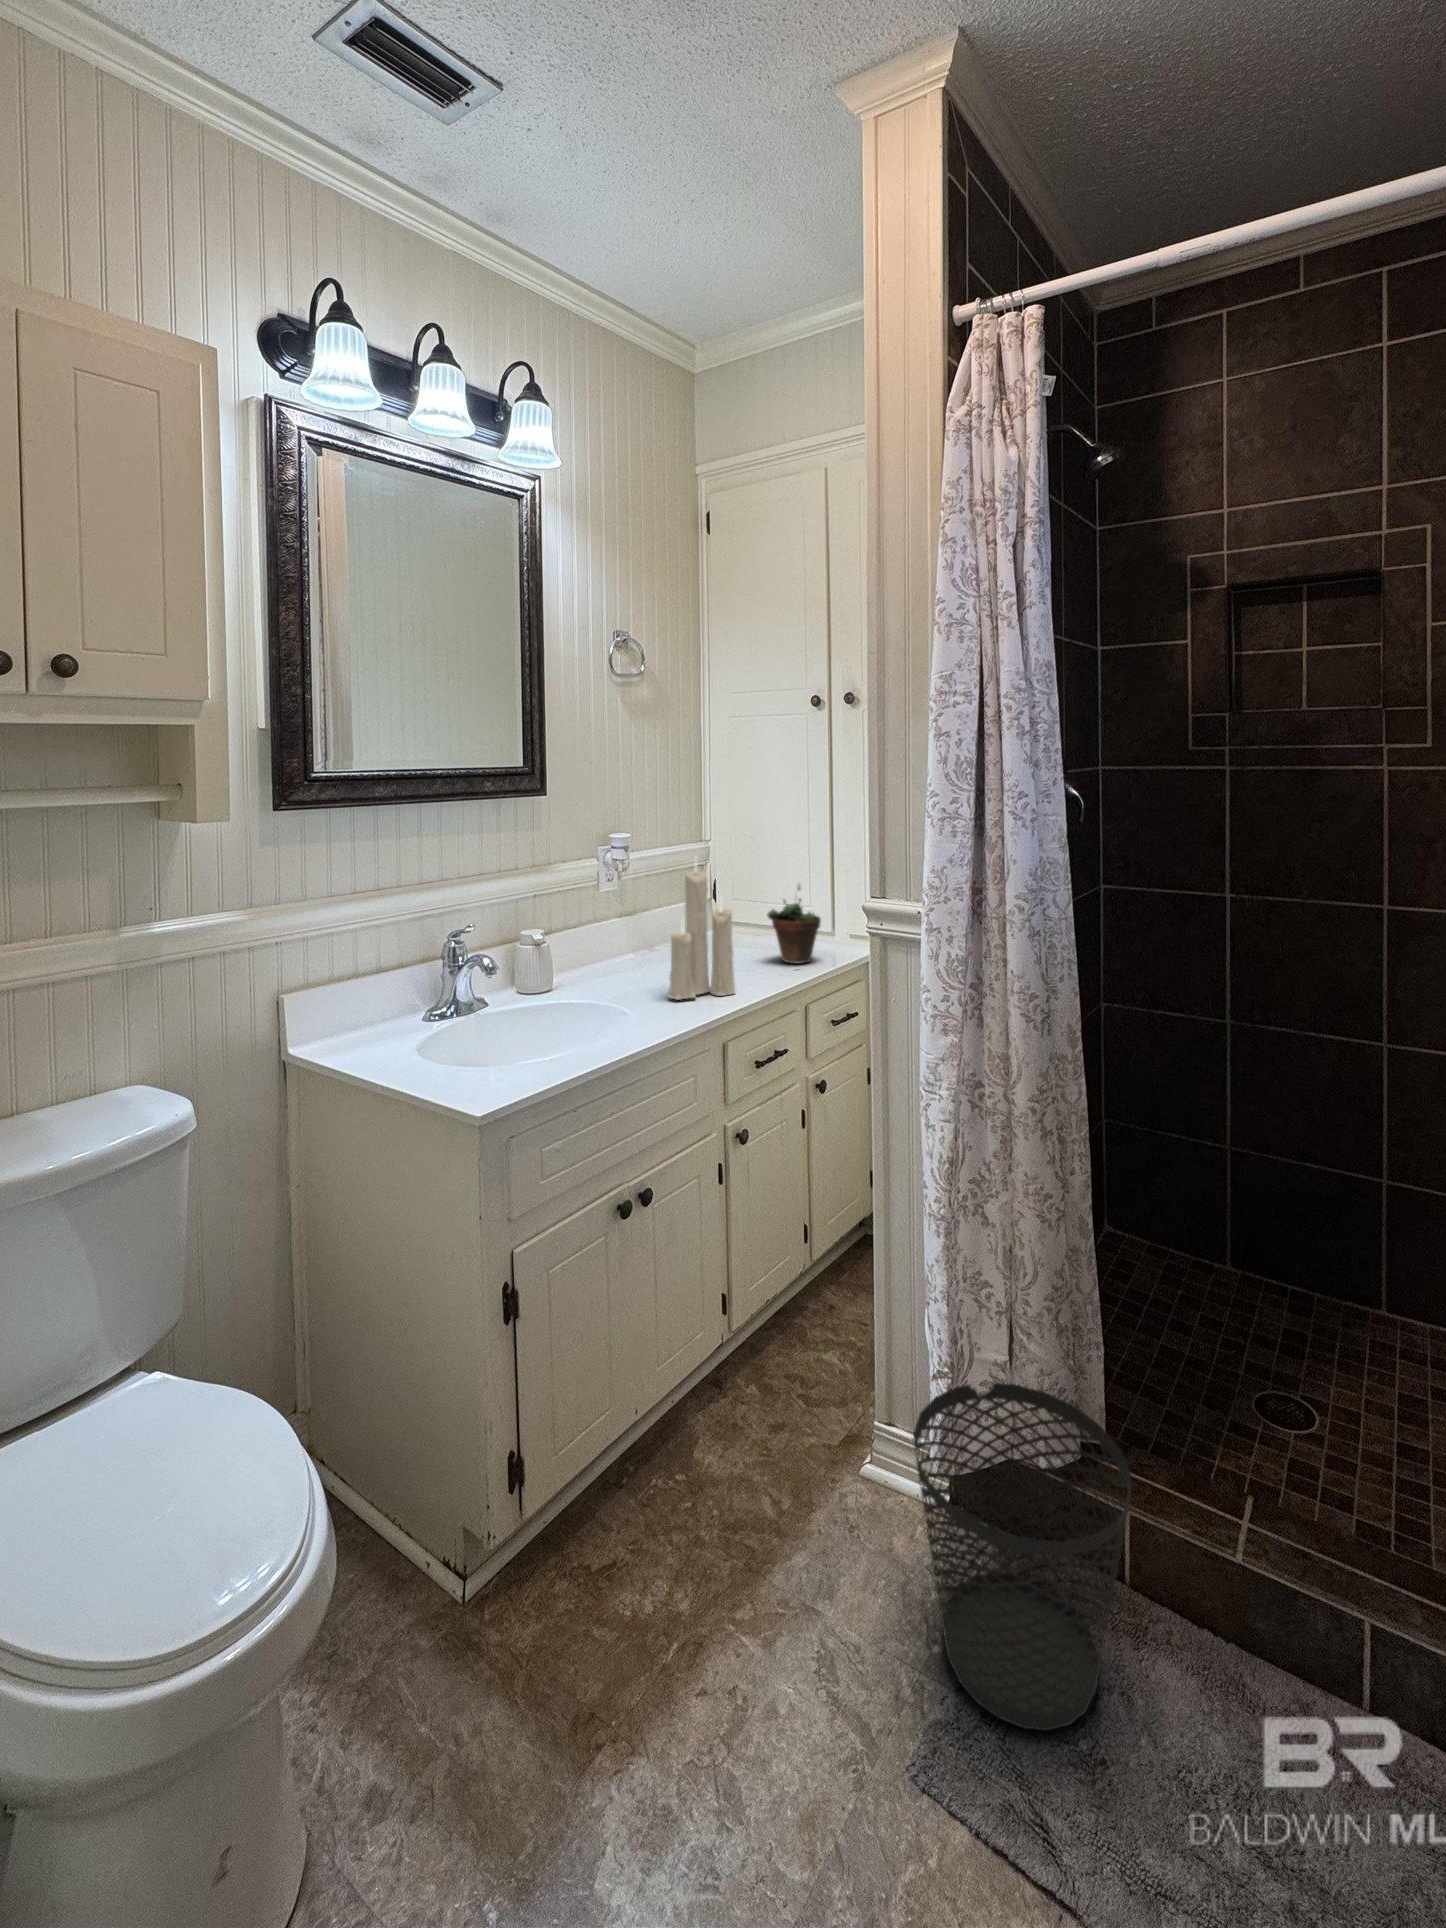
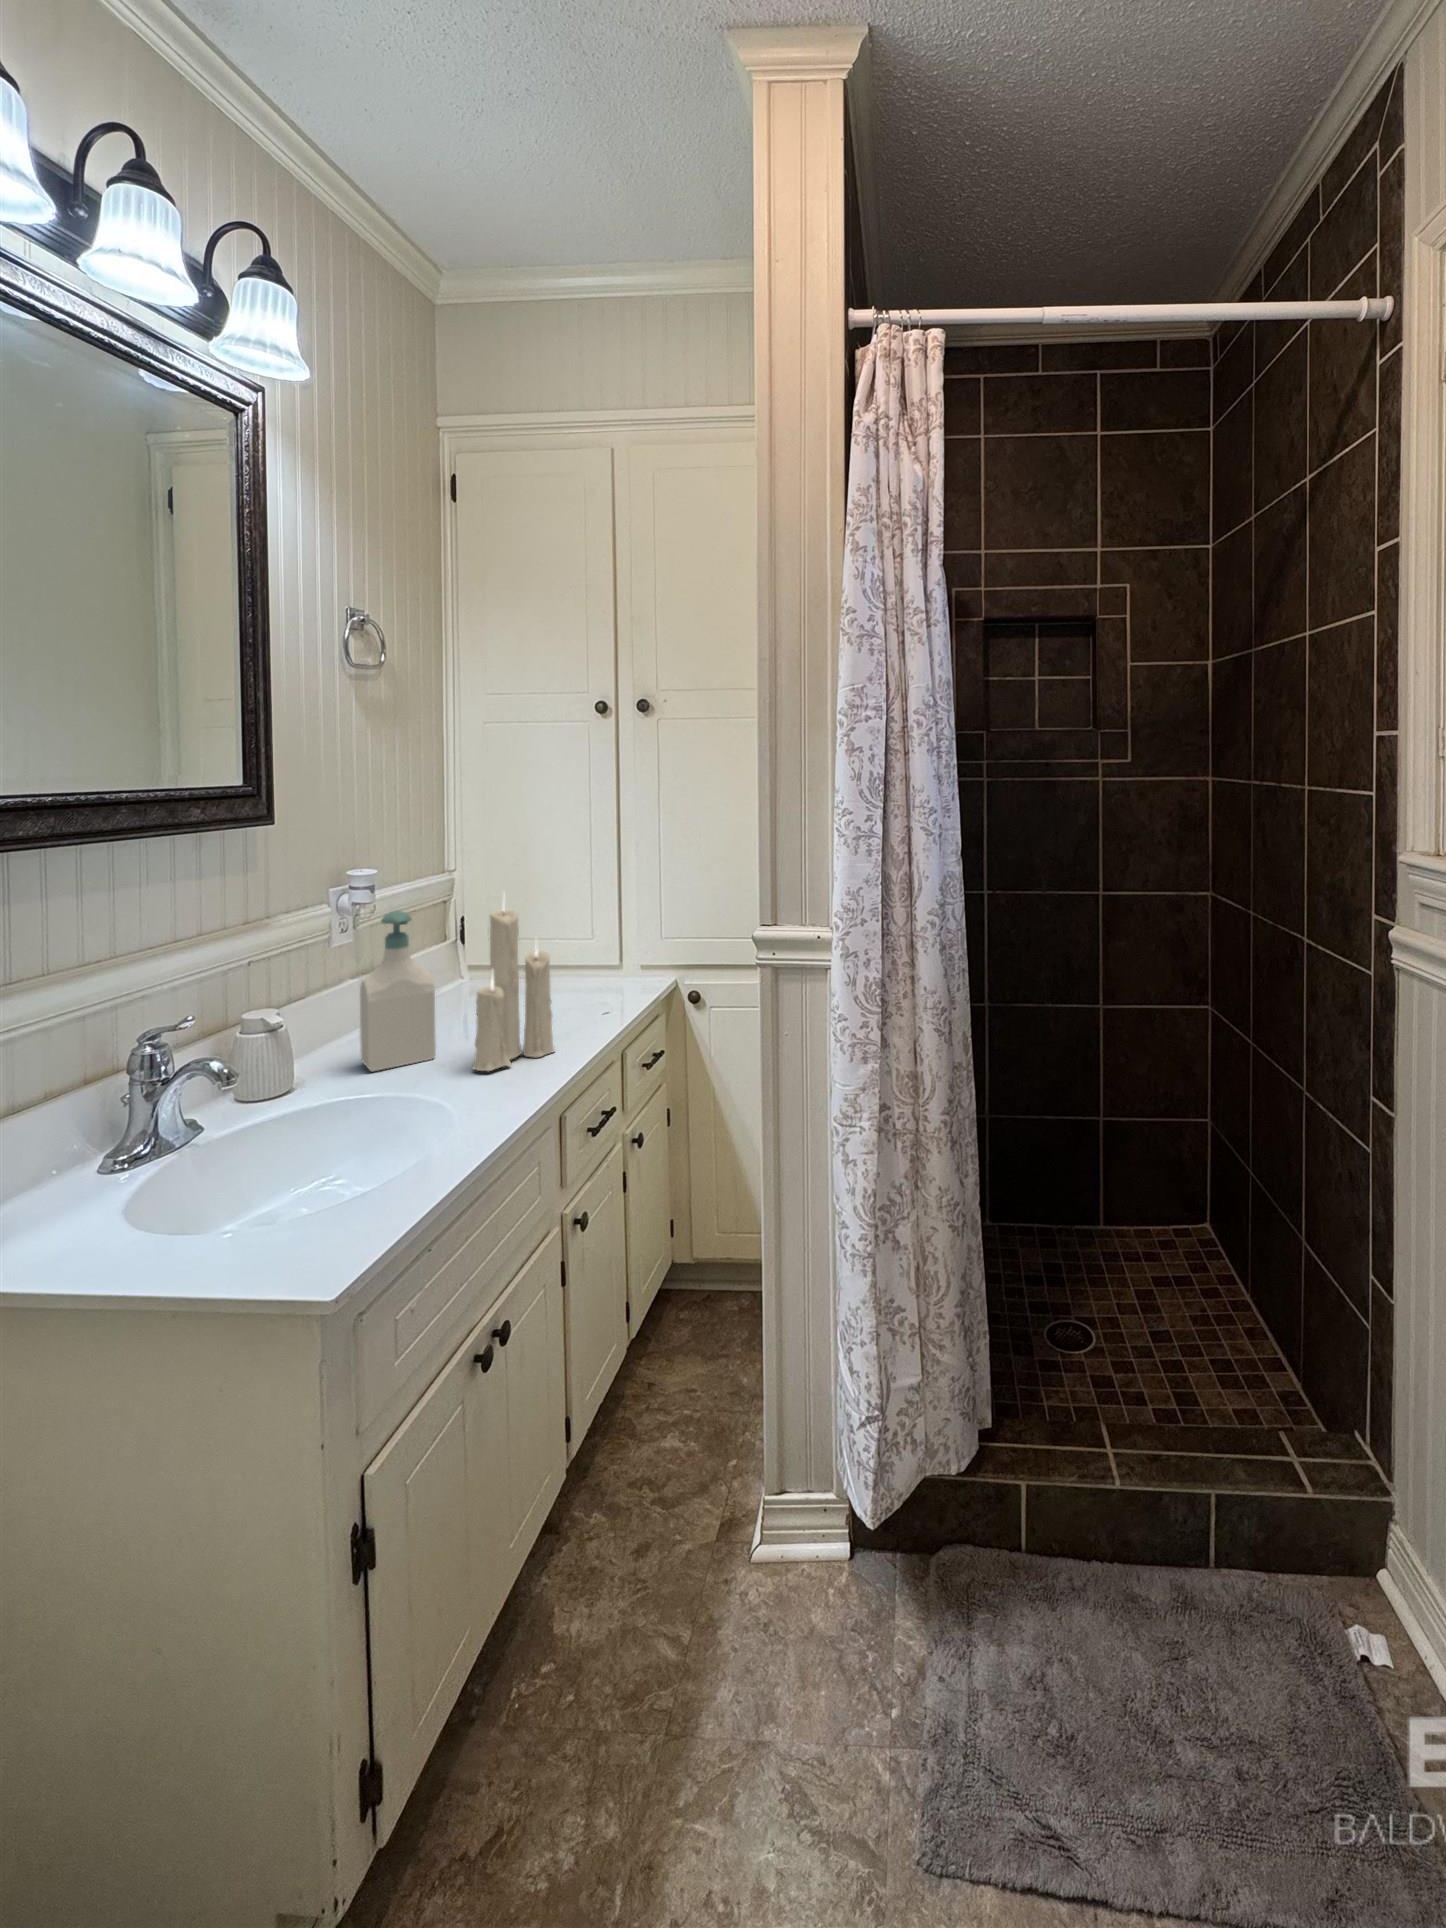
soap bottle: none [603,866,652,988] -> present [360,910,436,1072]
succulent plant: present [767,884,821,964] -> none [560,912,622,1005]
wastebasket: present [913,1383,1131,1730] -> none [864,1397,1074,1752]

